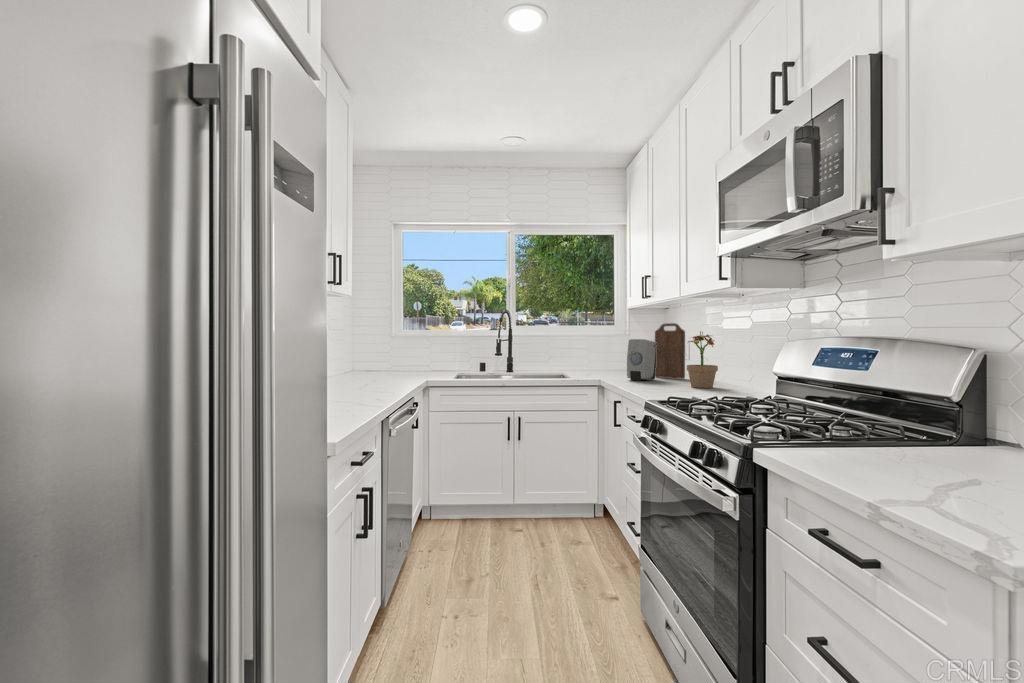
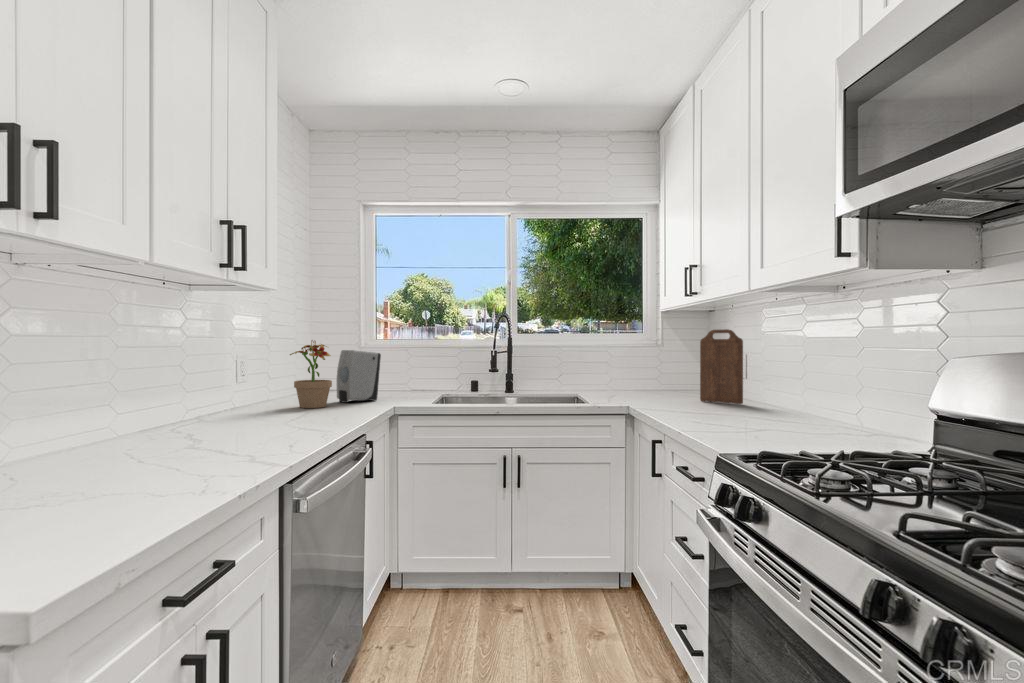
potted plant: present [687,331,718,388] -> present [290,340,332,408]
soap dispenser: present [627,339,657,381] -> present [337,350,381,403]

